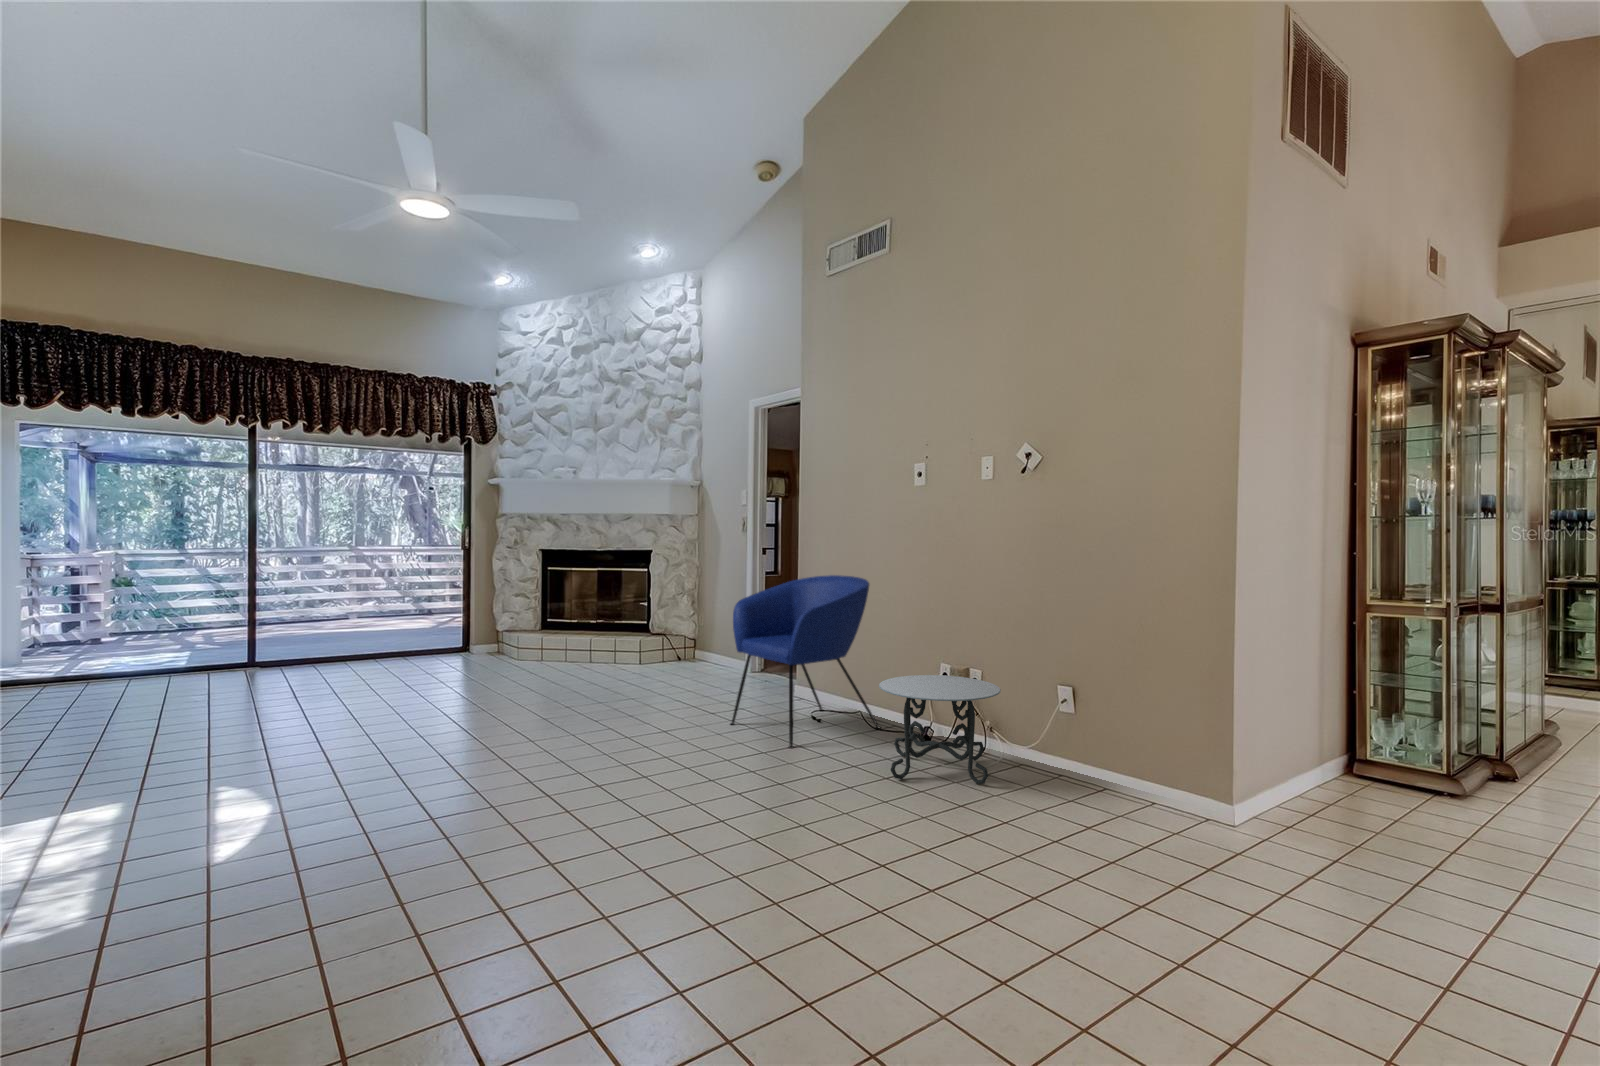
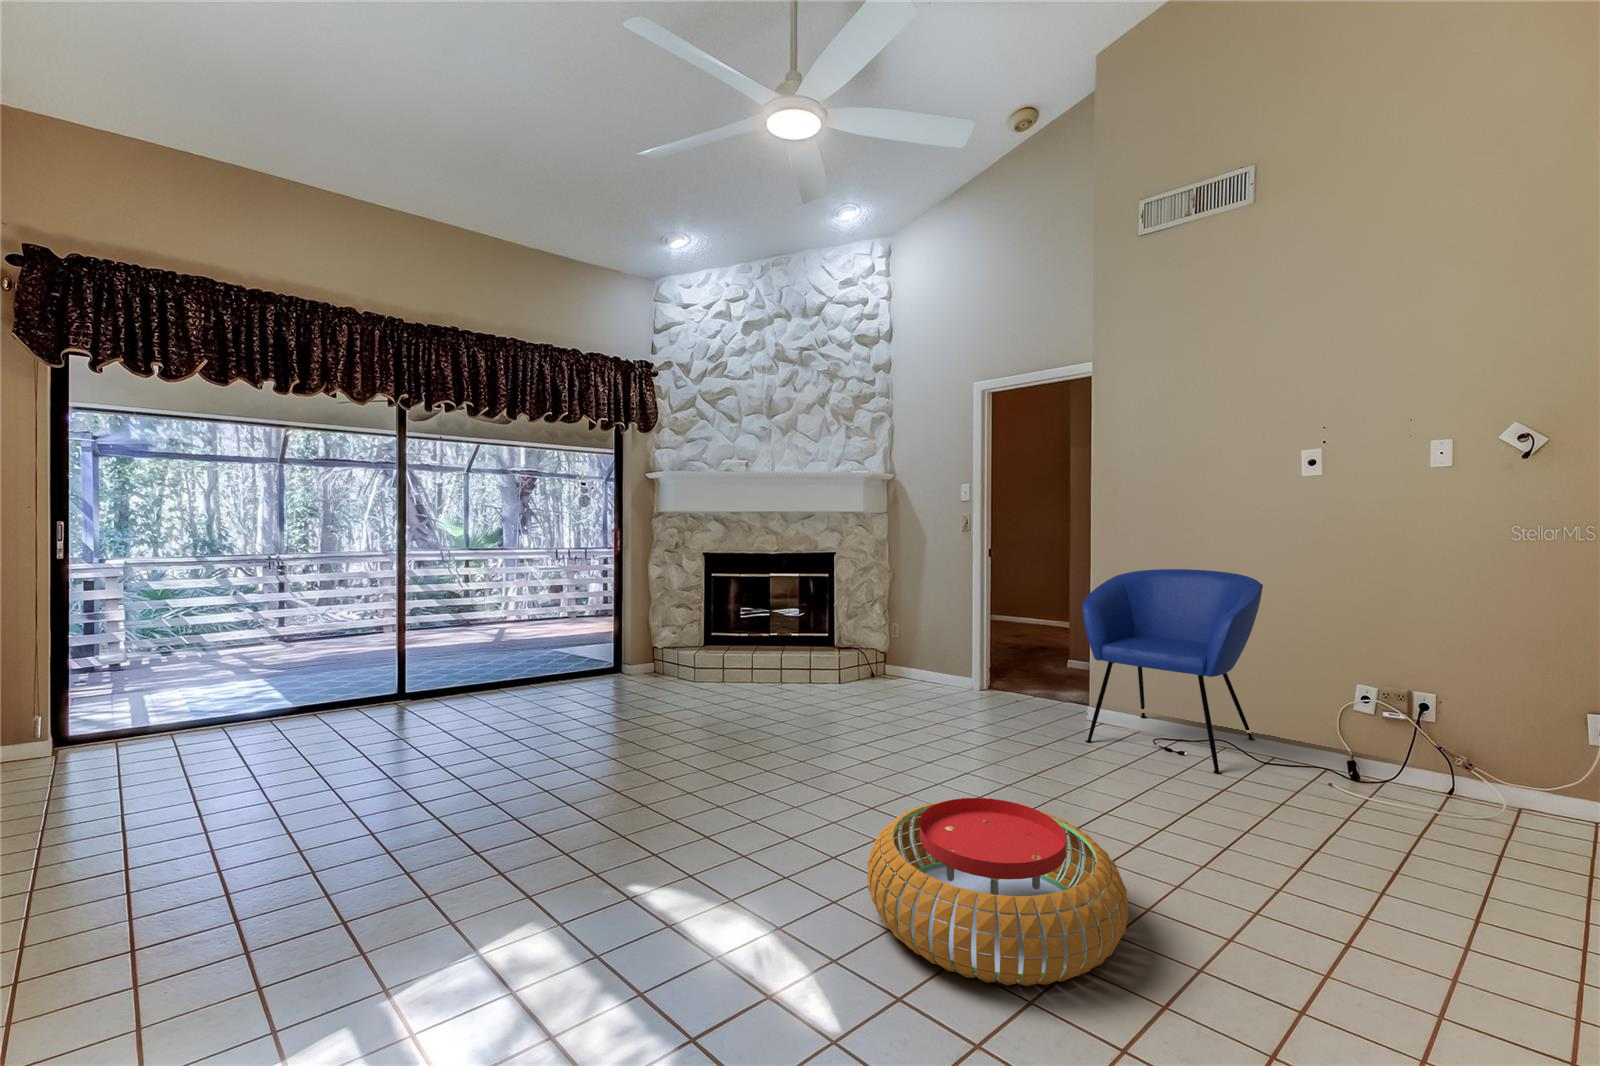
side table: present [879,675,1001,784] -> none [1347,684,1555,817]
pouf: none [322,733,525,842] -> present [868,798,1128,986]

